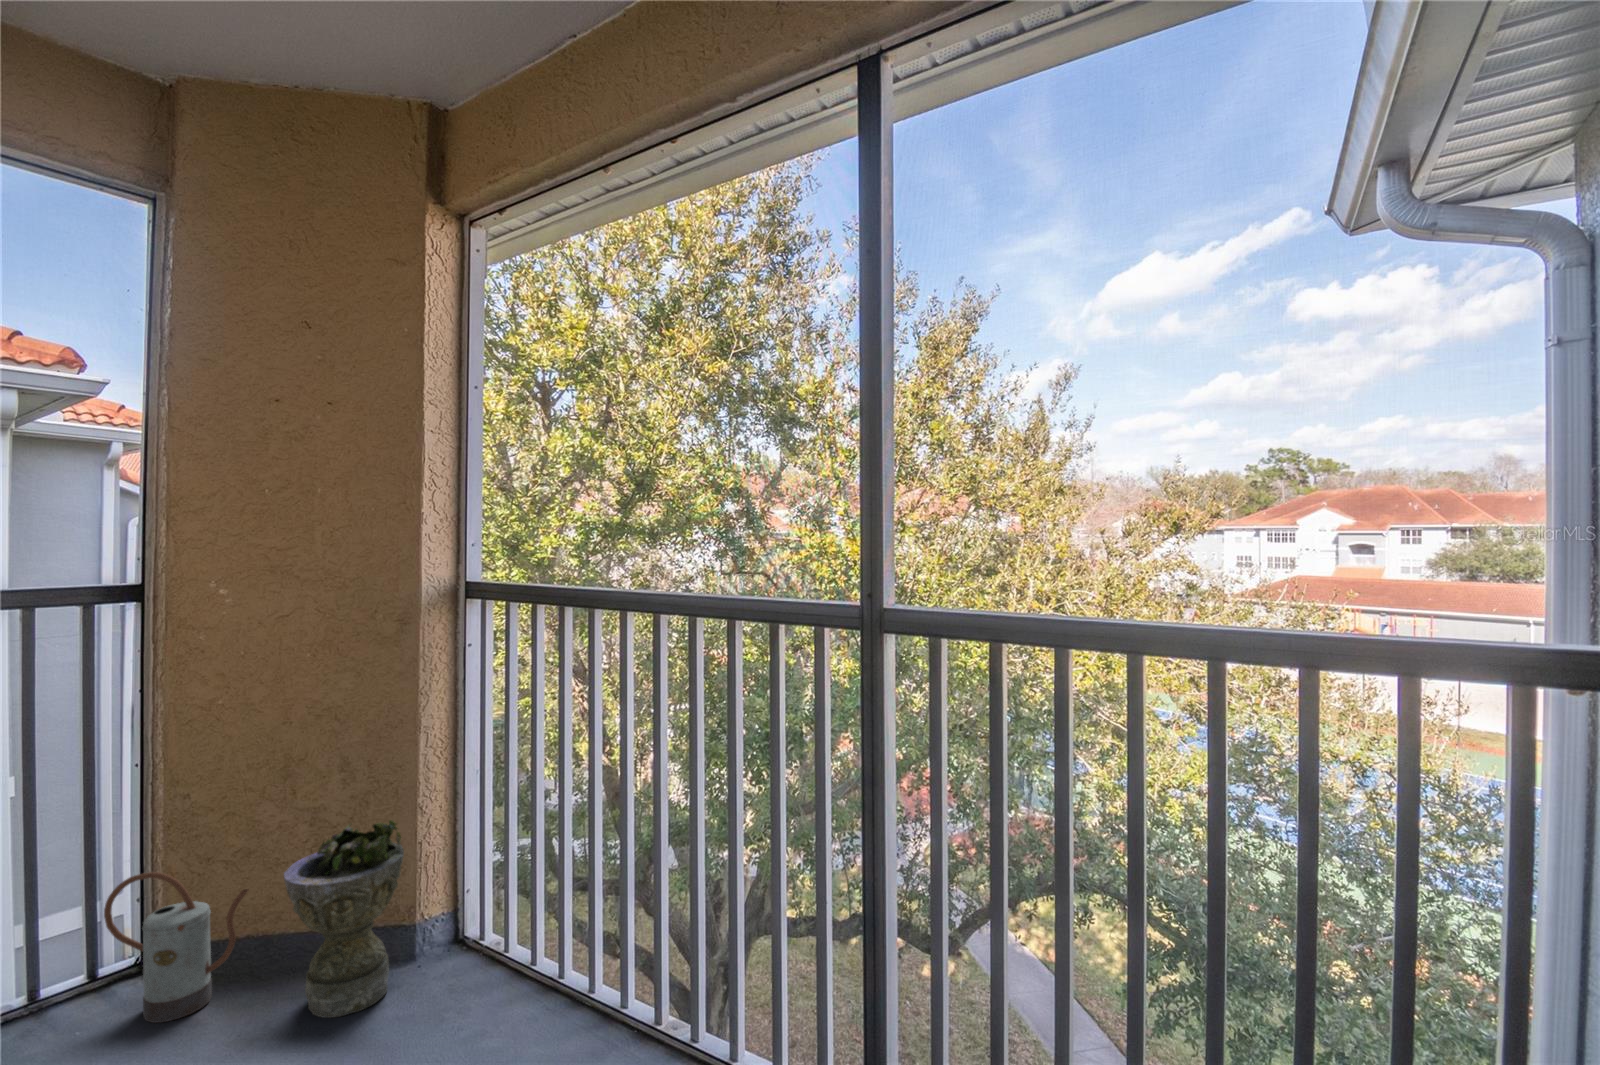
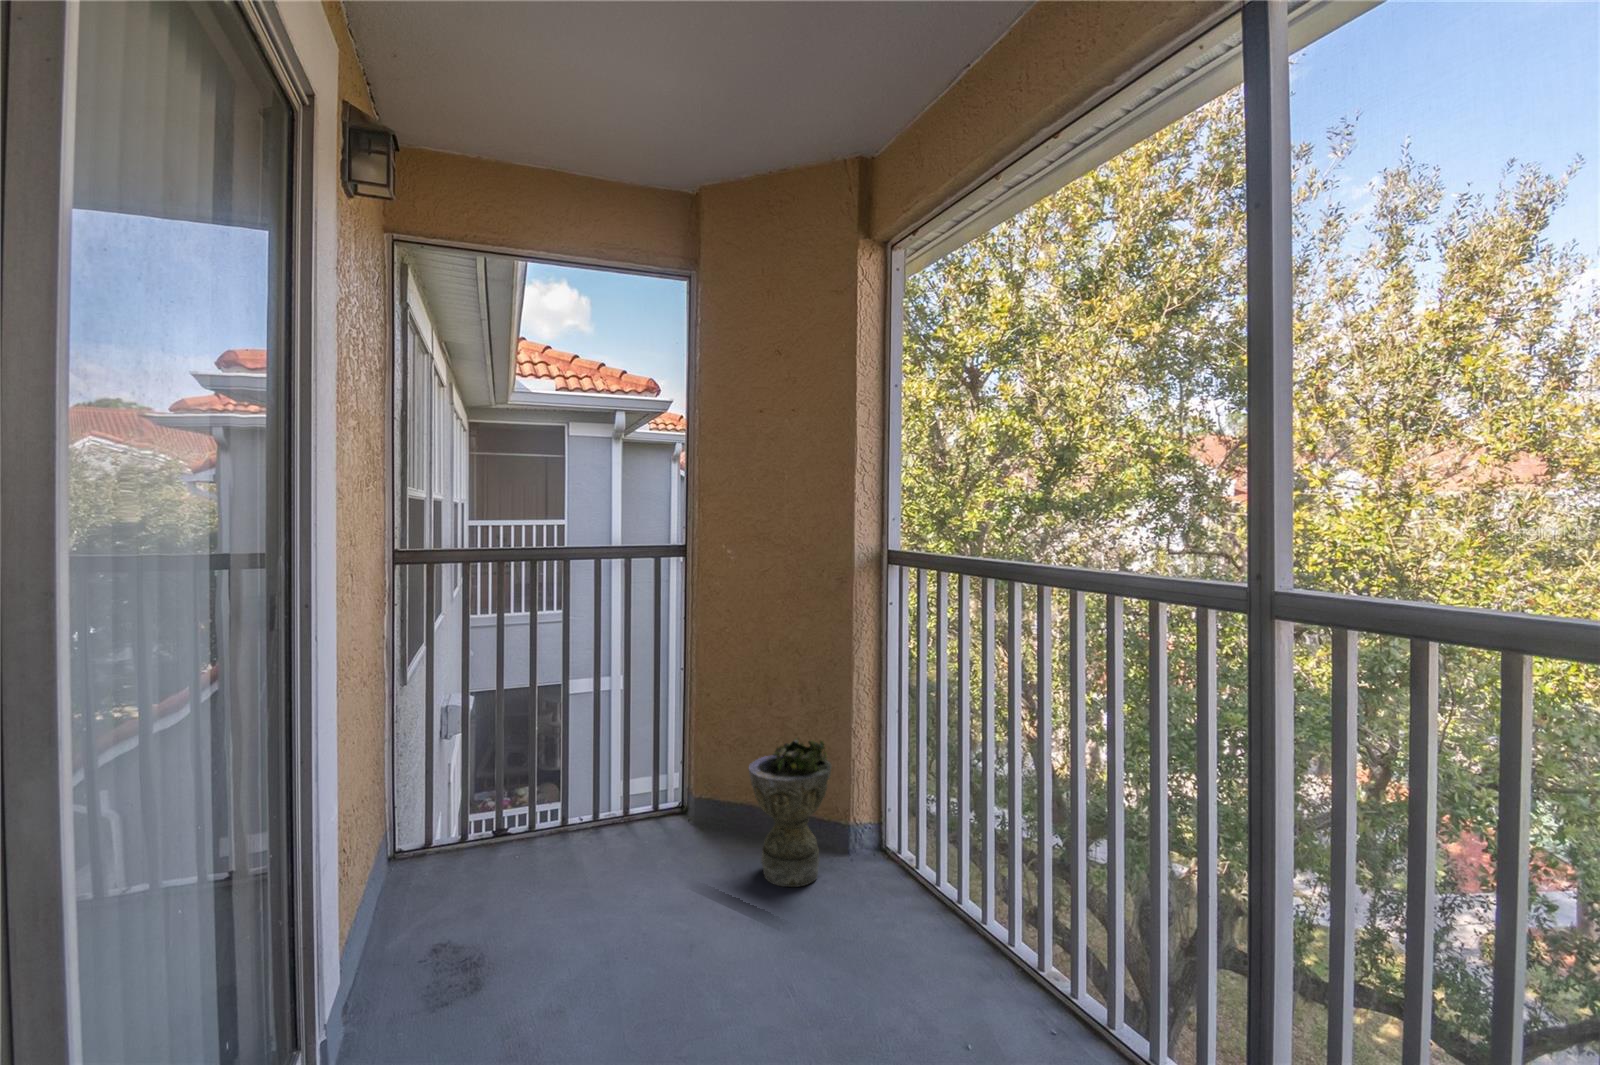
watering can: present [104,872,248,1023] -> none [656,743,733,851]

